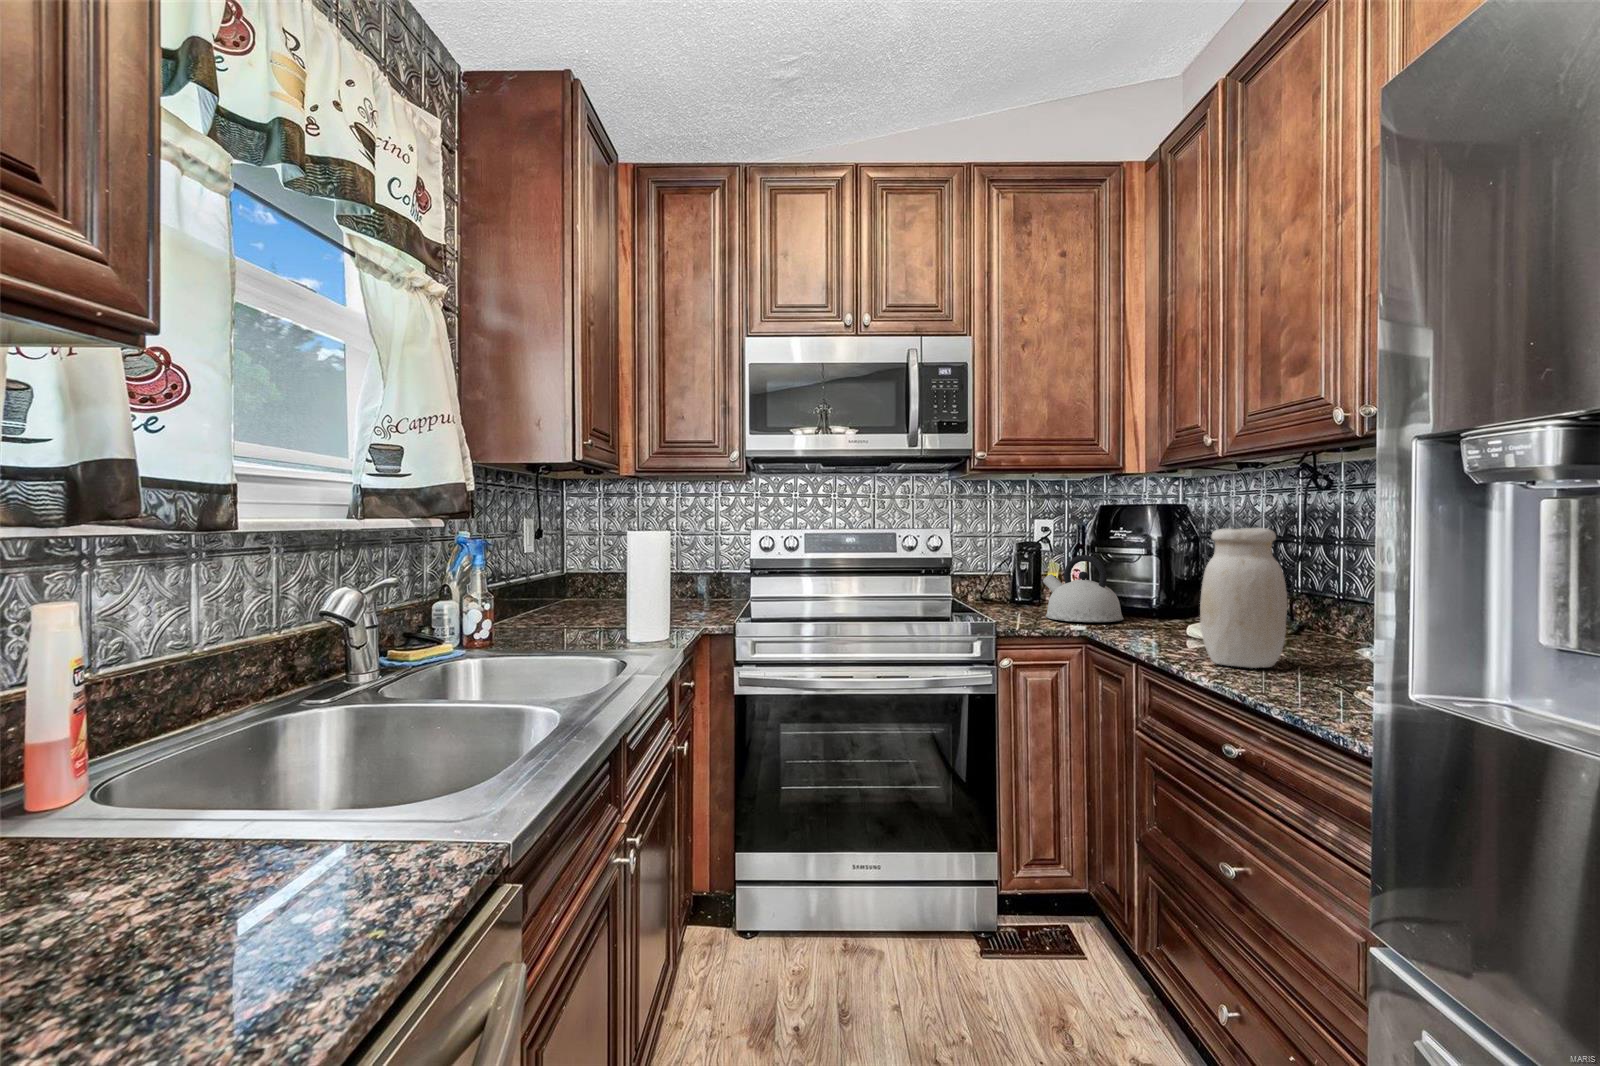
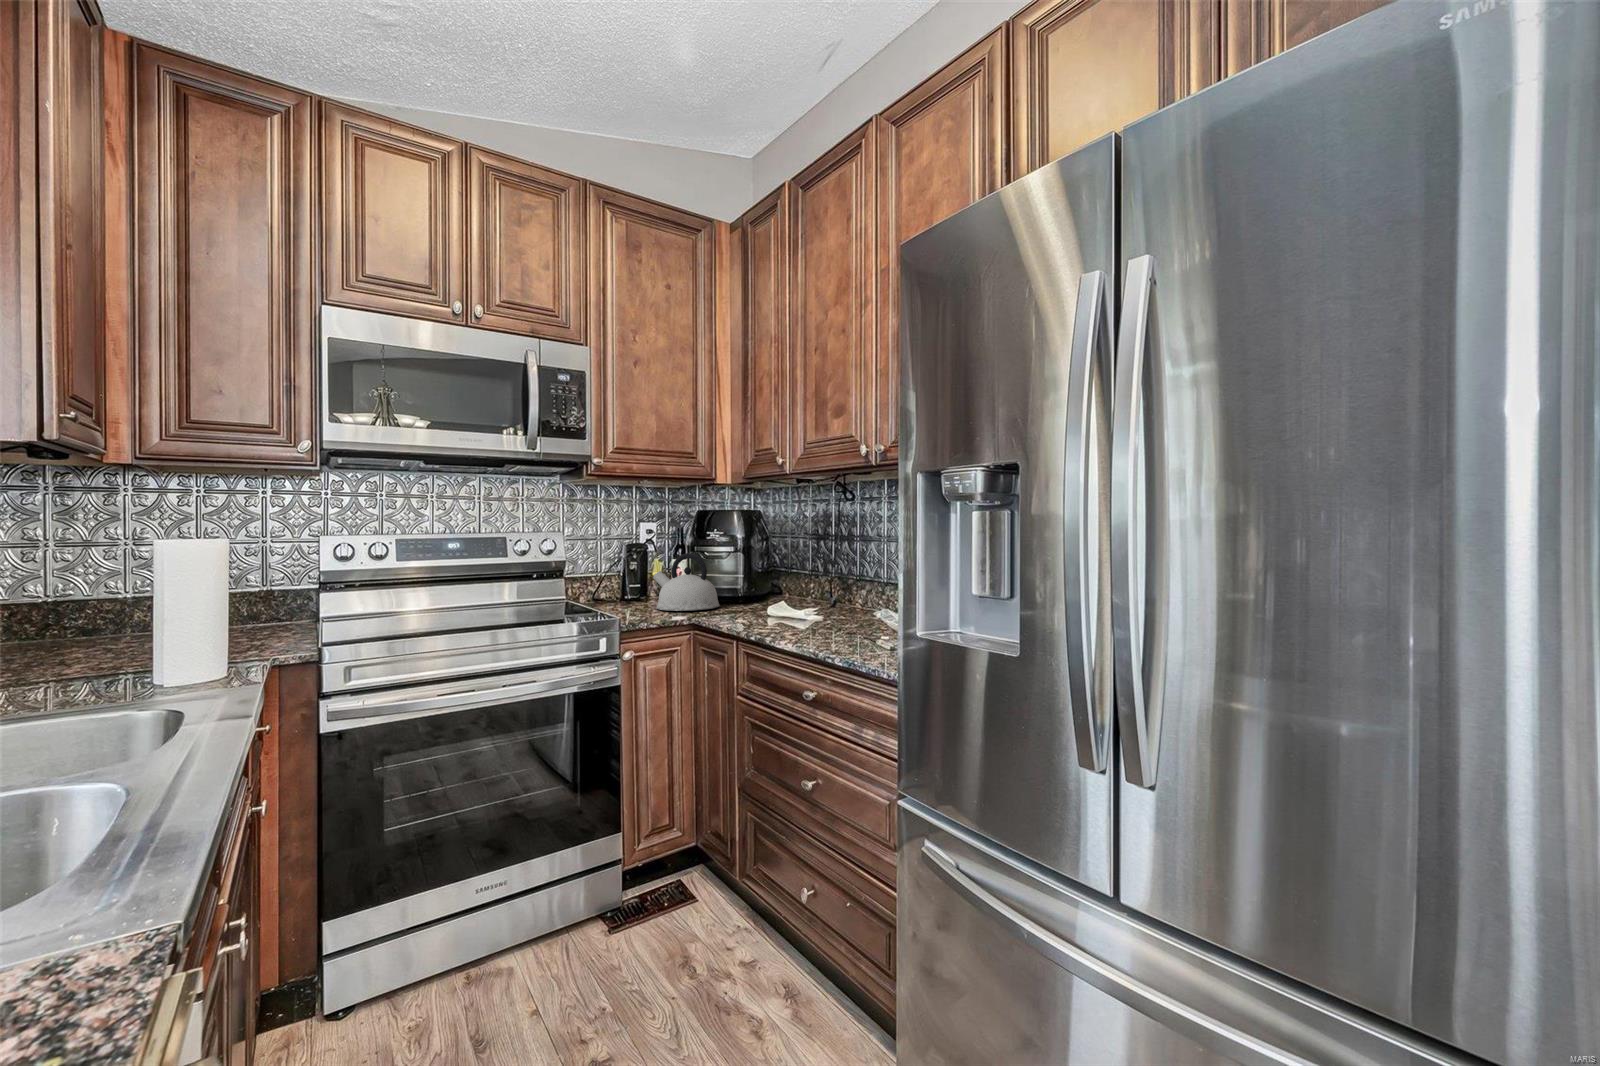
jar: present [1200,528,1287,668] -> none [790,528,847,634]

